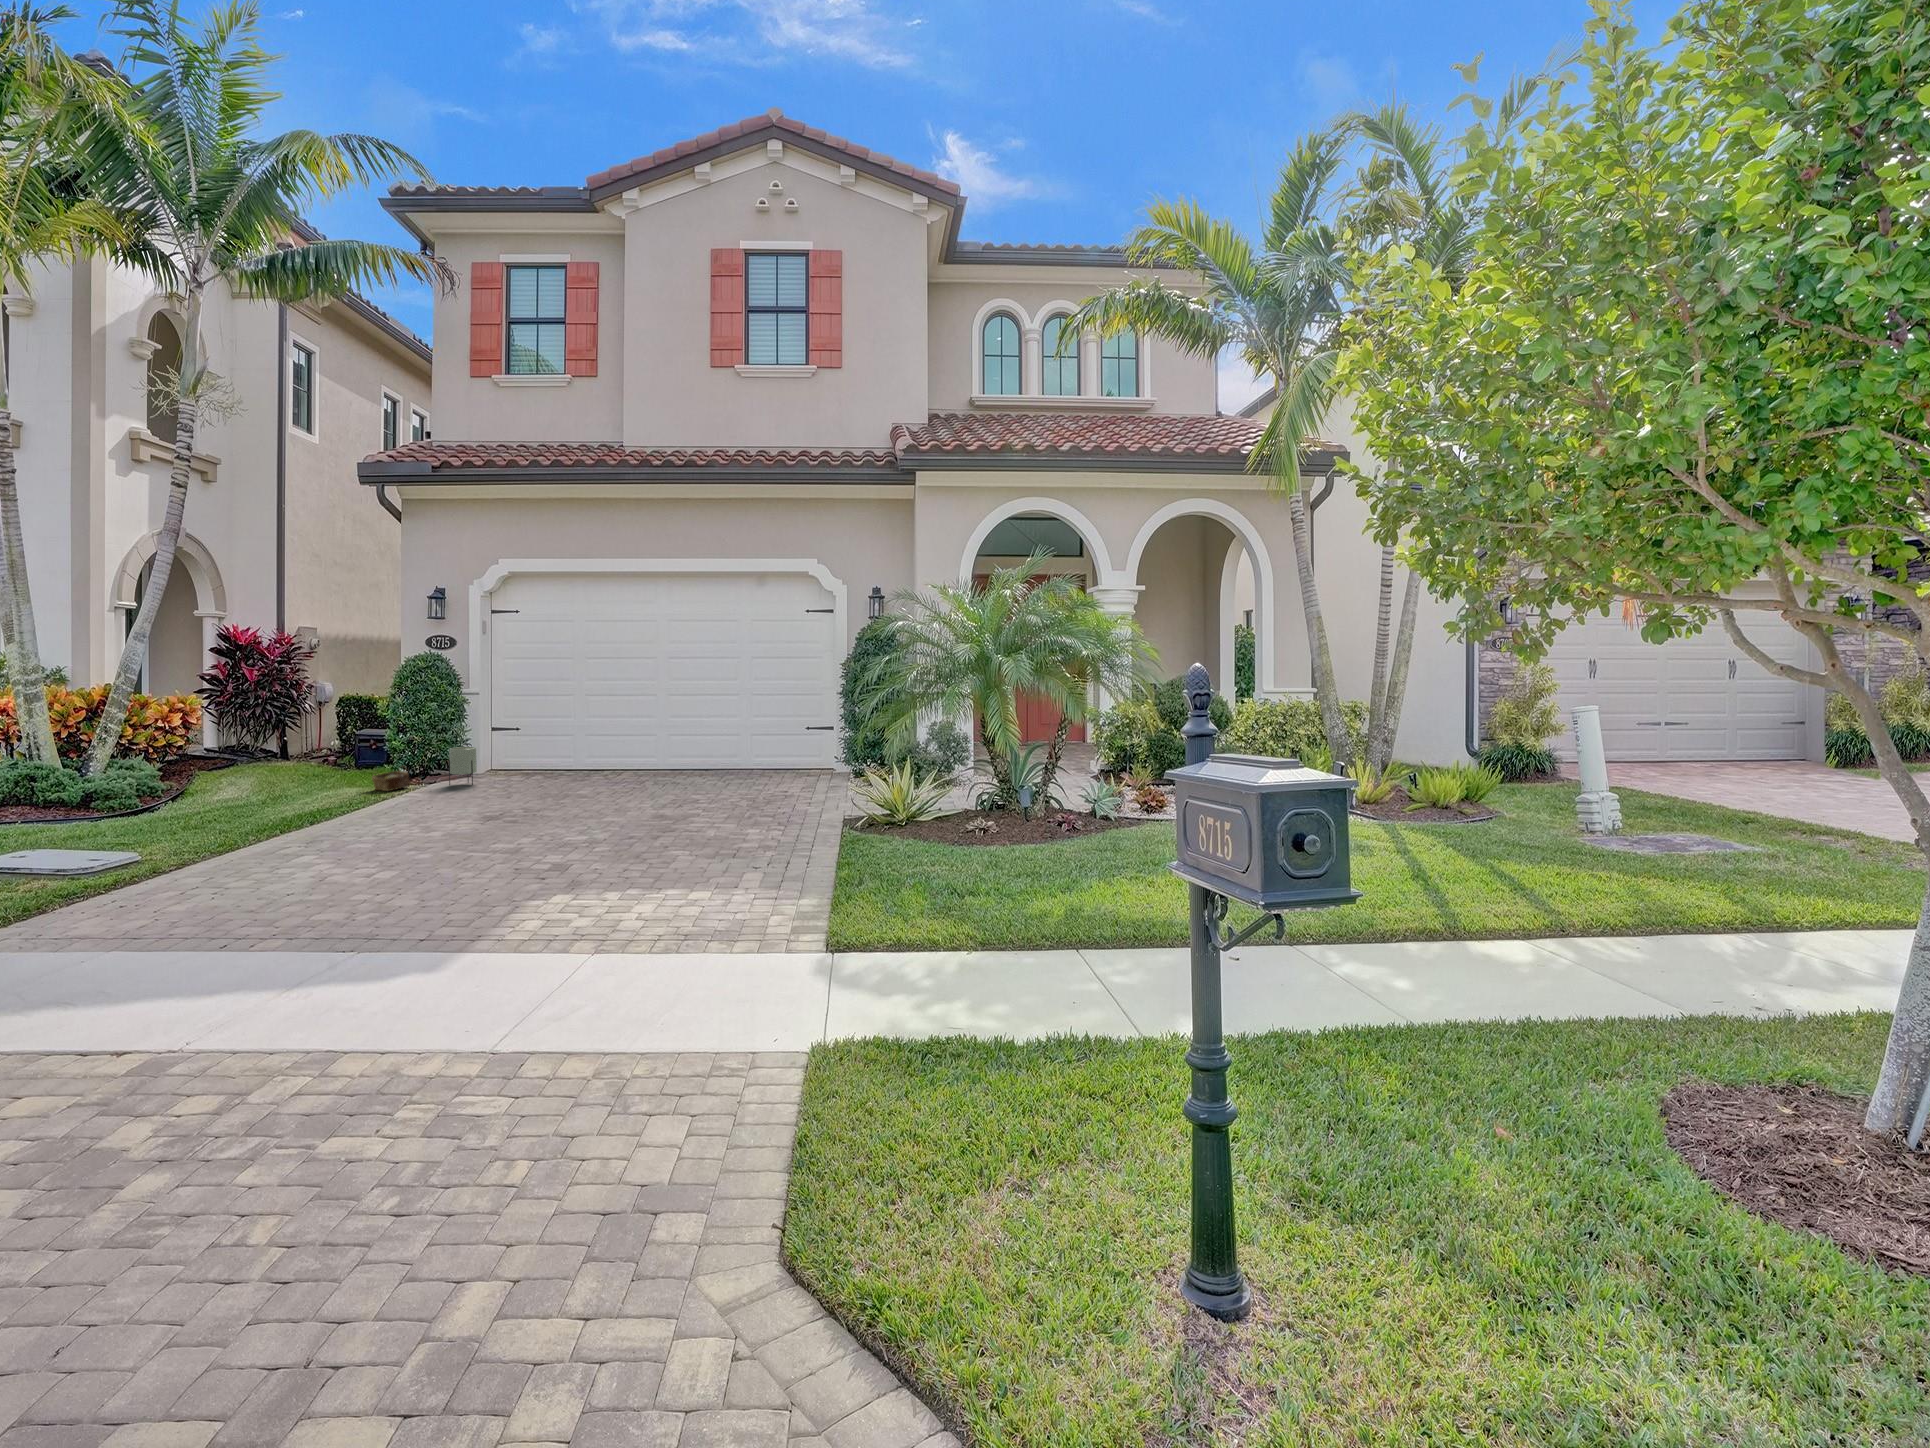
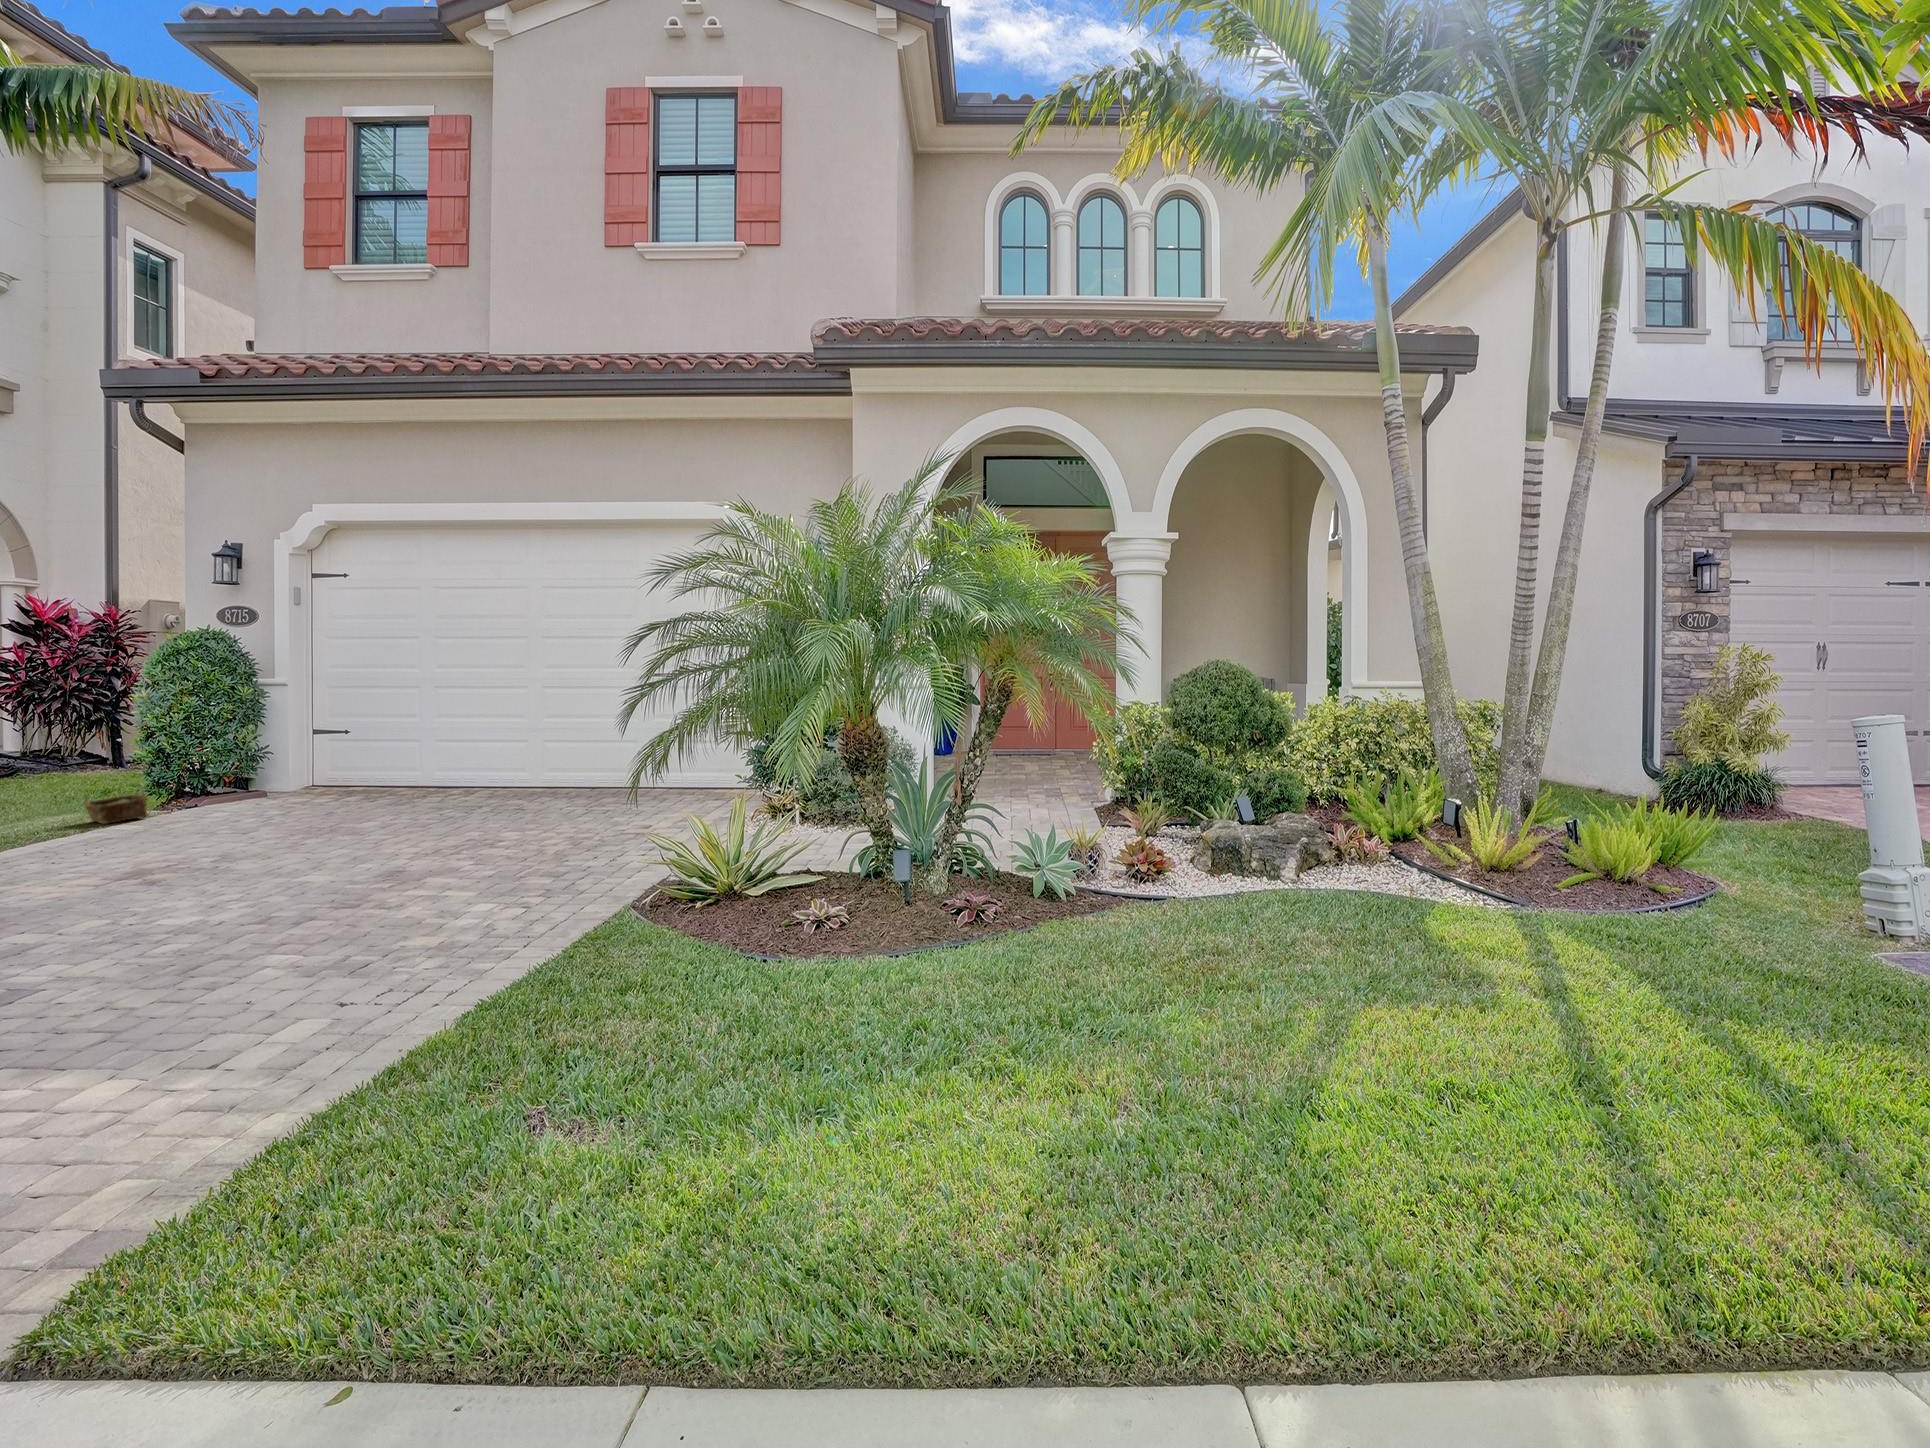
planter: present [449,747,477,785] -> none [210,761,255,815]

